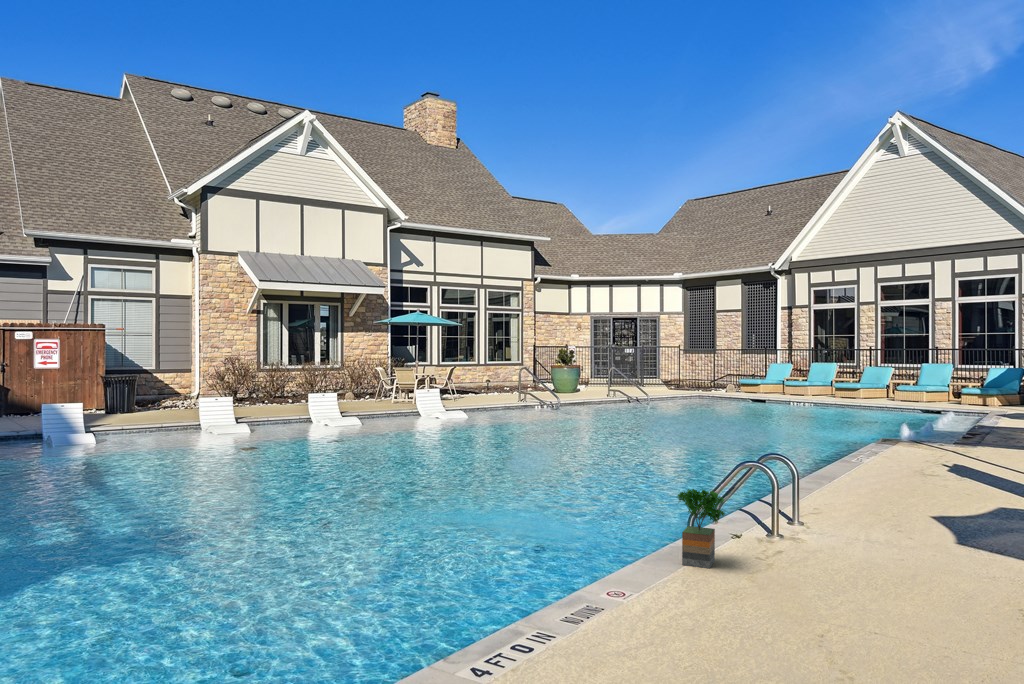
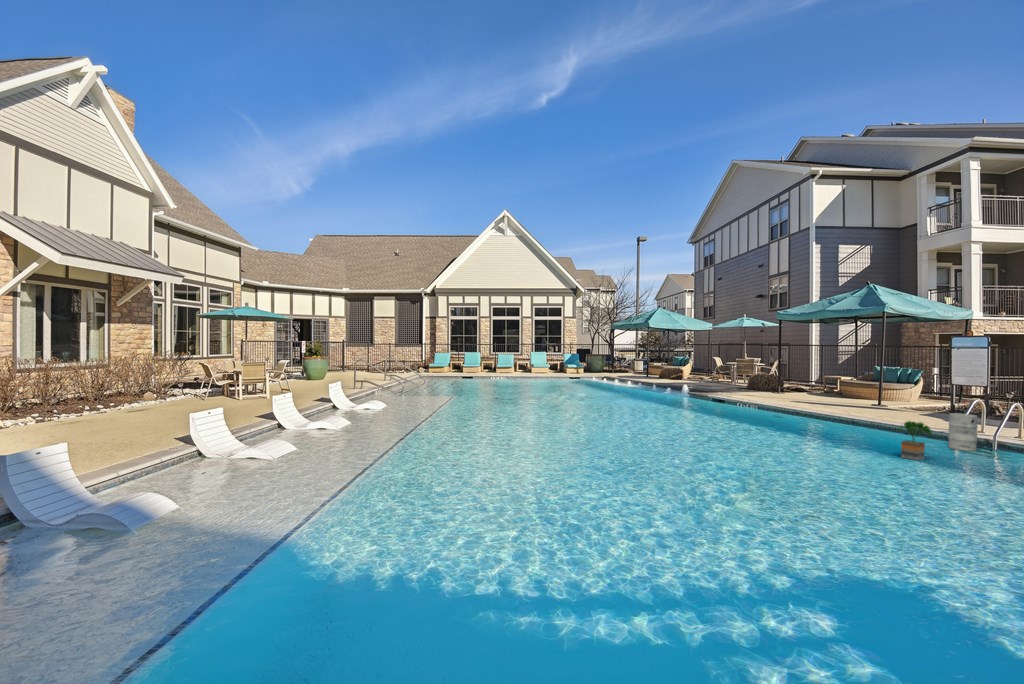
trash can: none [912,501,975,598] -> present [948,413,978,451]

